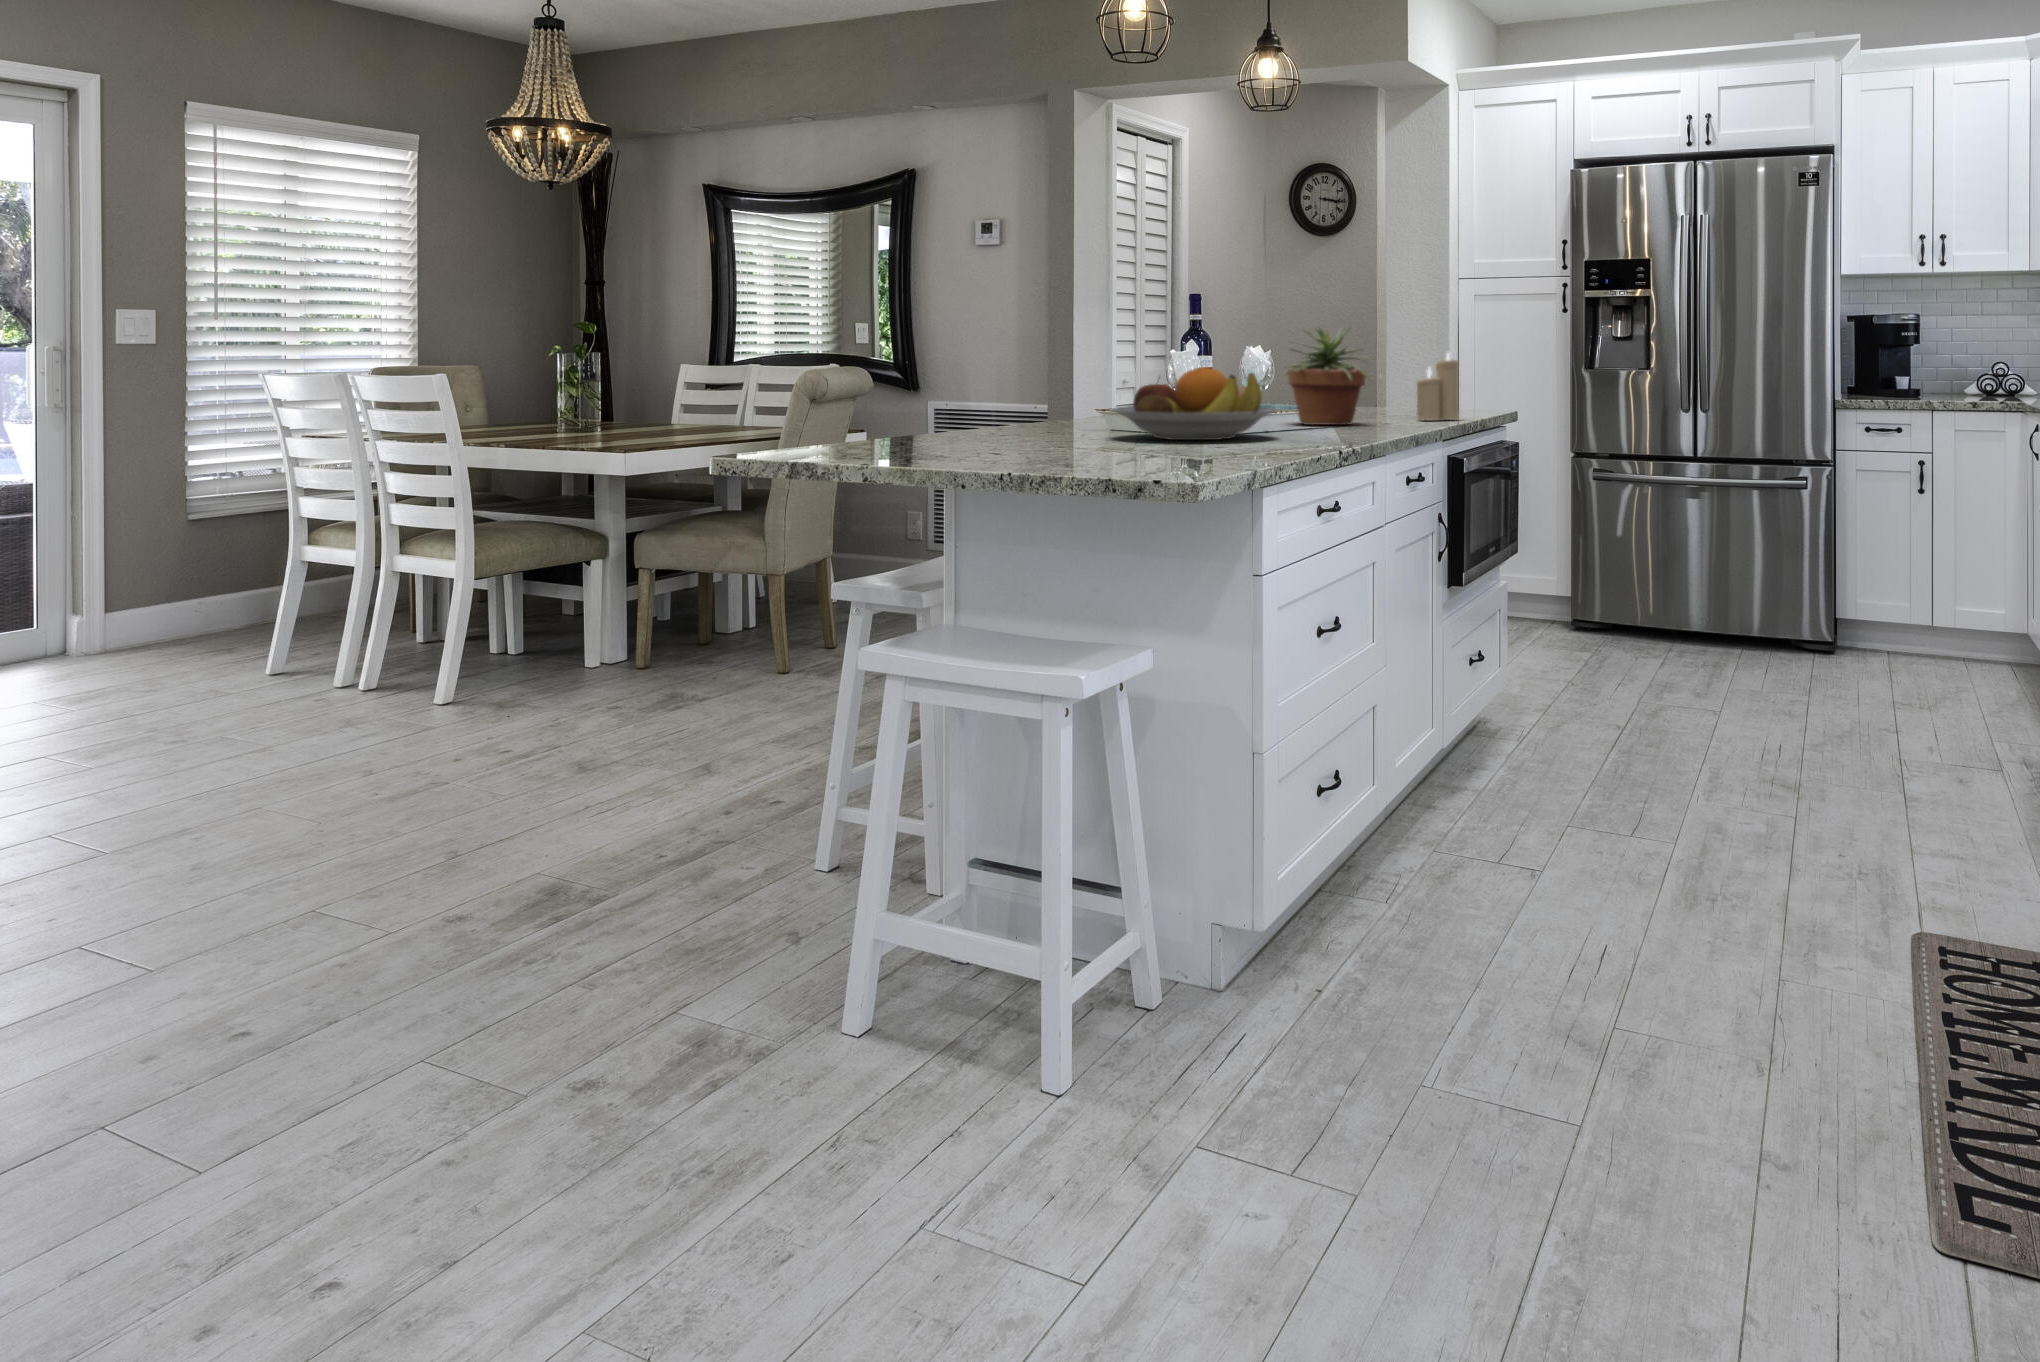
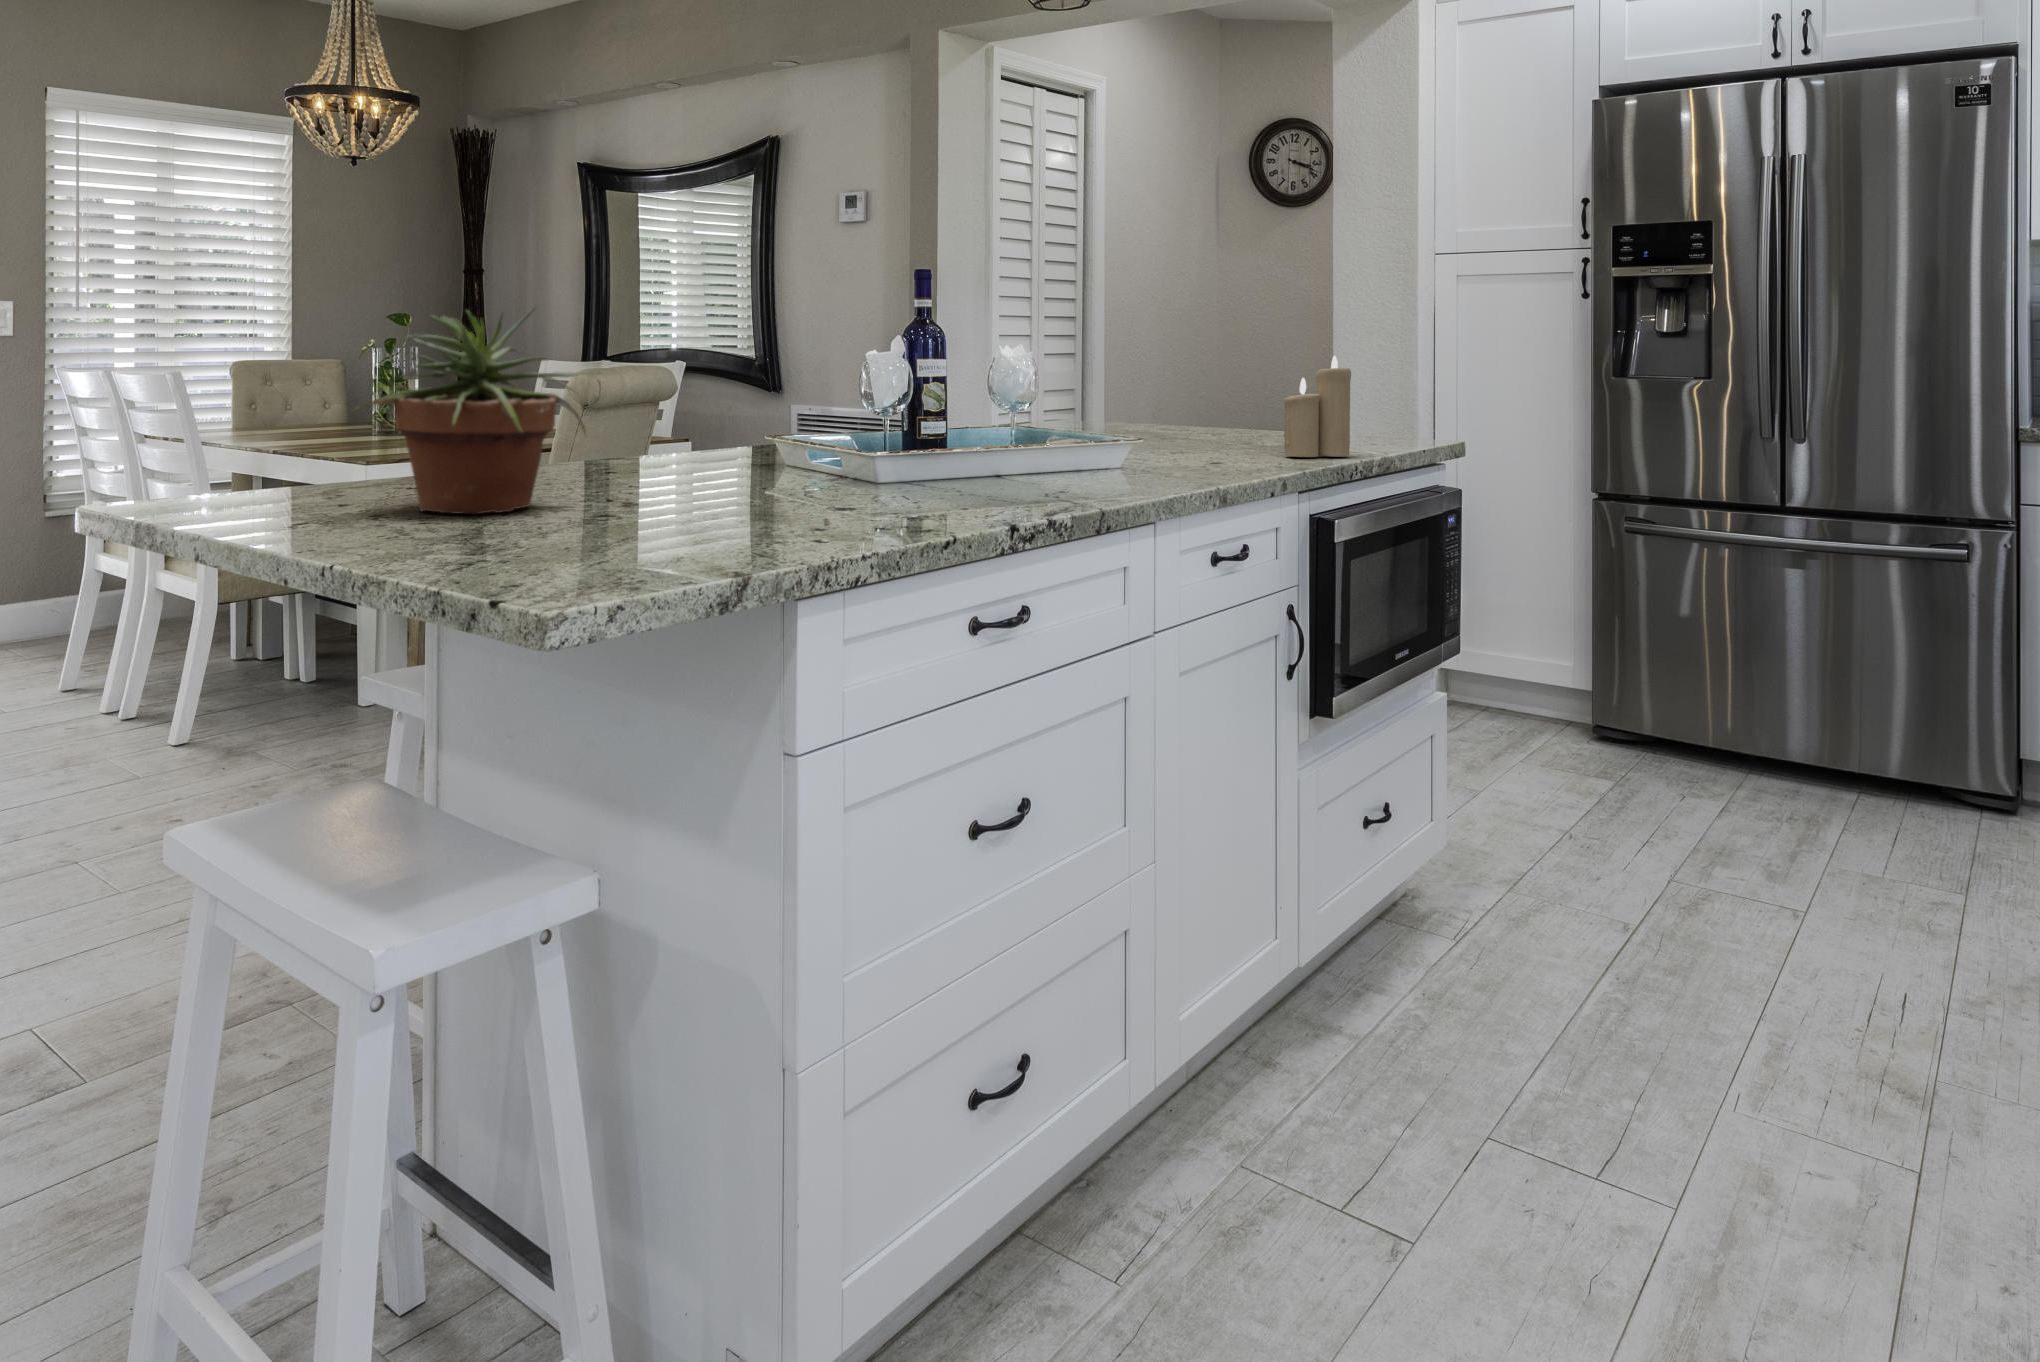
potted plant: present [1287,326,1369,425] -> present [353,307,607,514]
fruit bowl: present [1113,367,1276,440] -> none [747,381,992,491]

